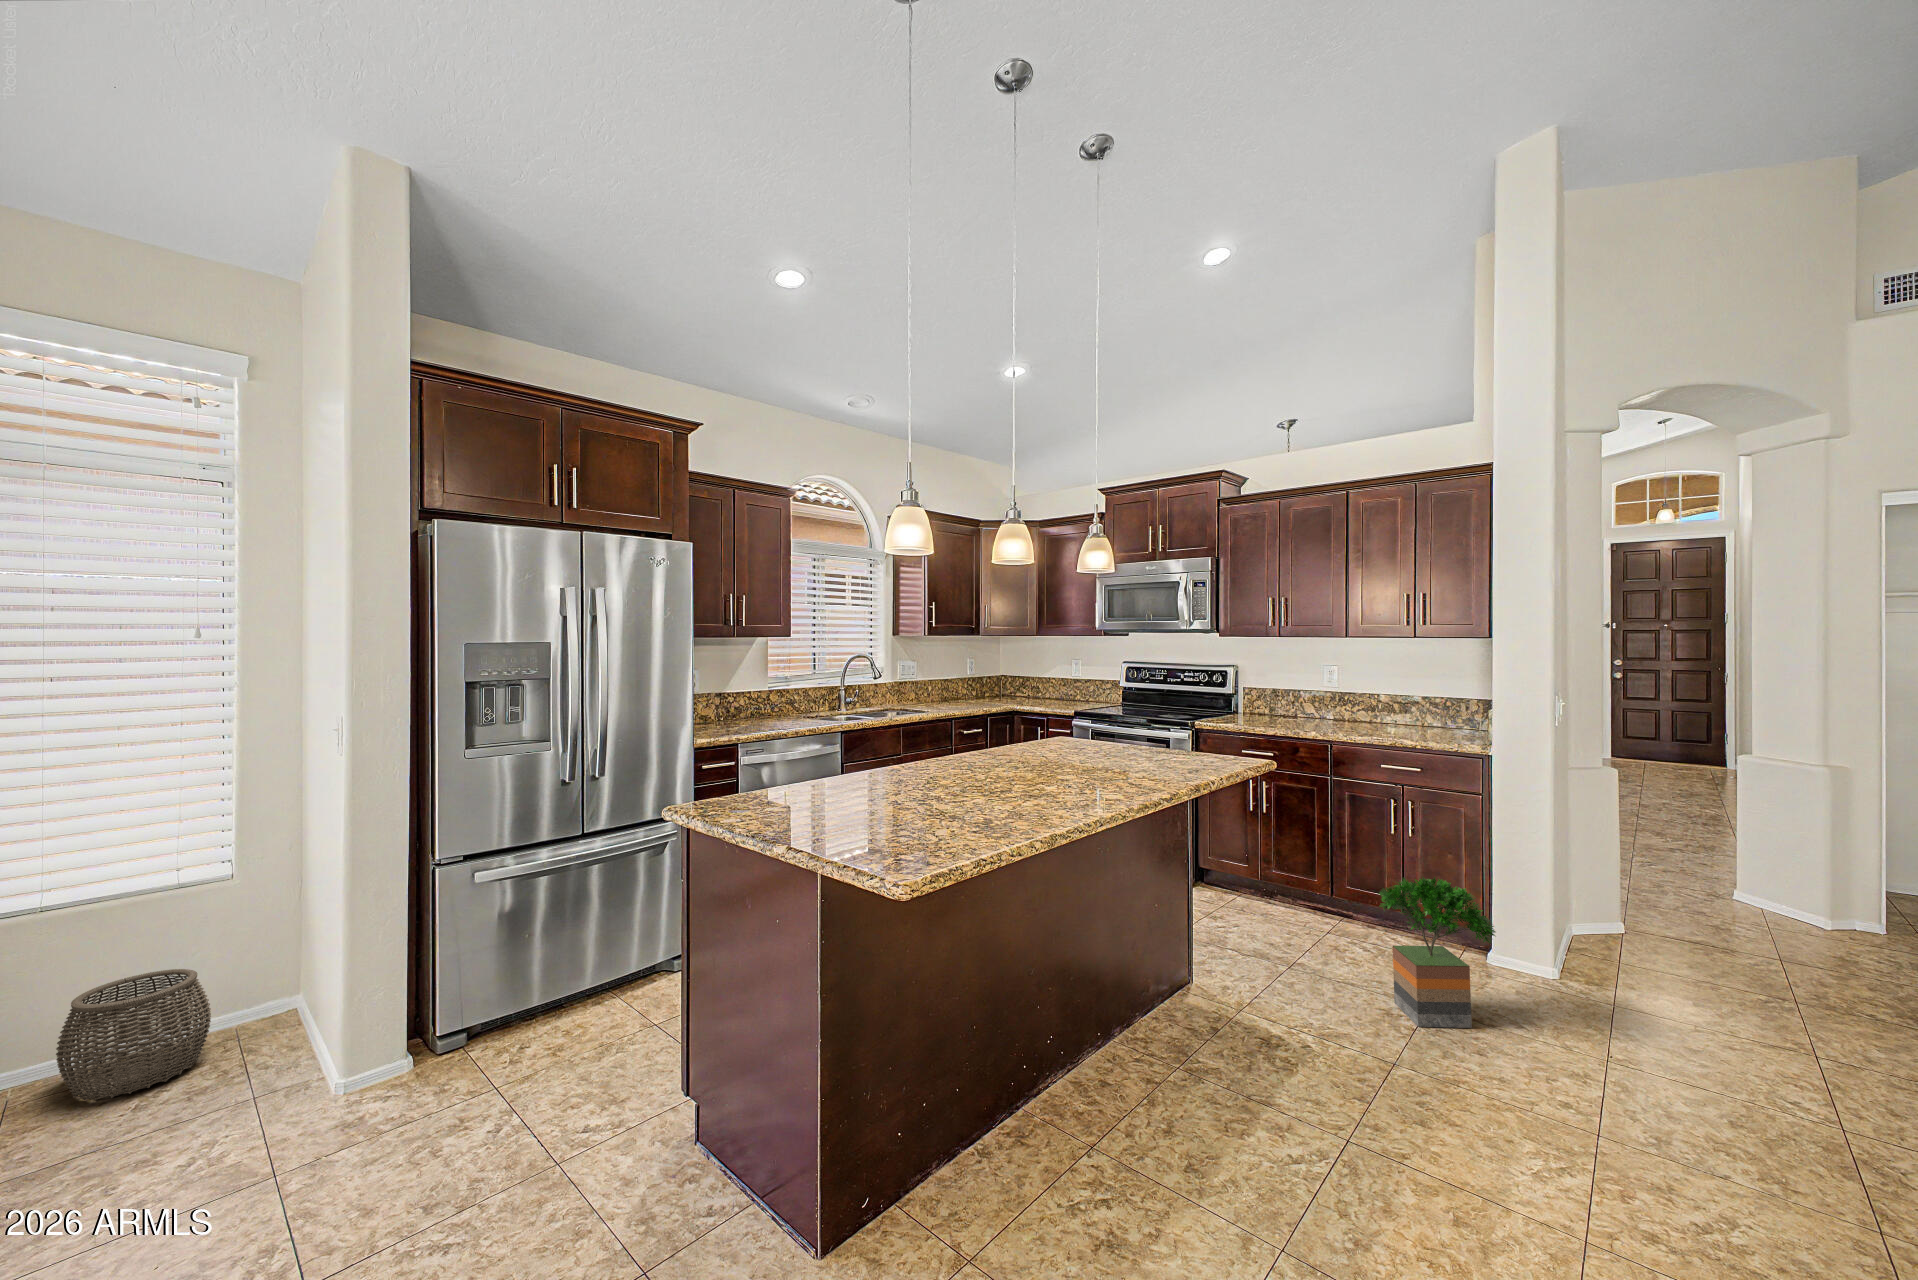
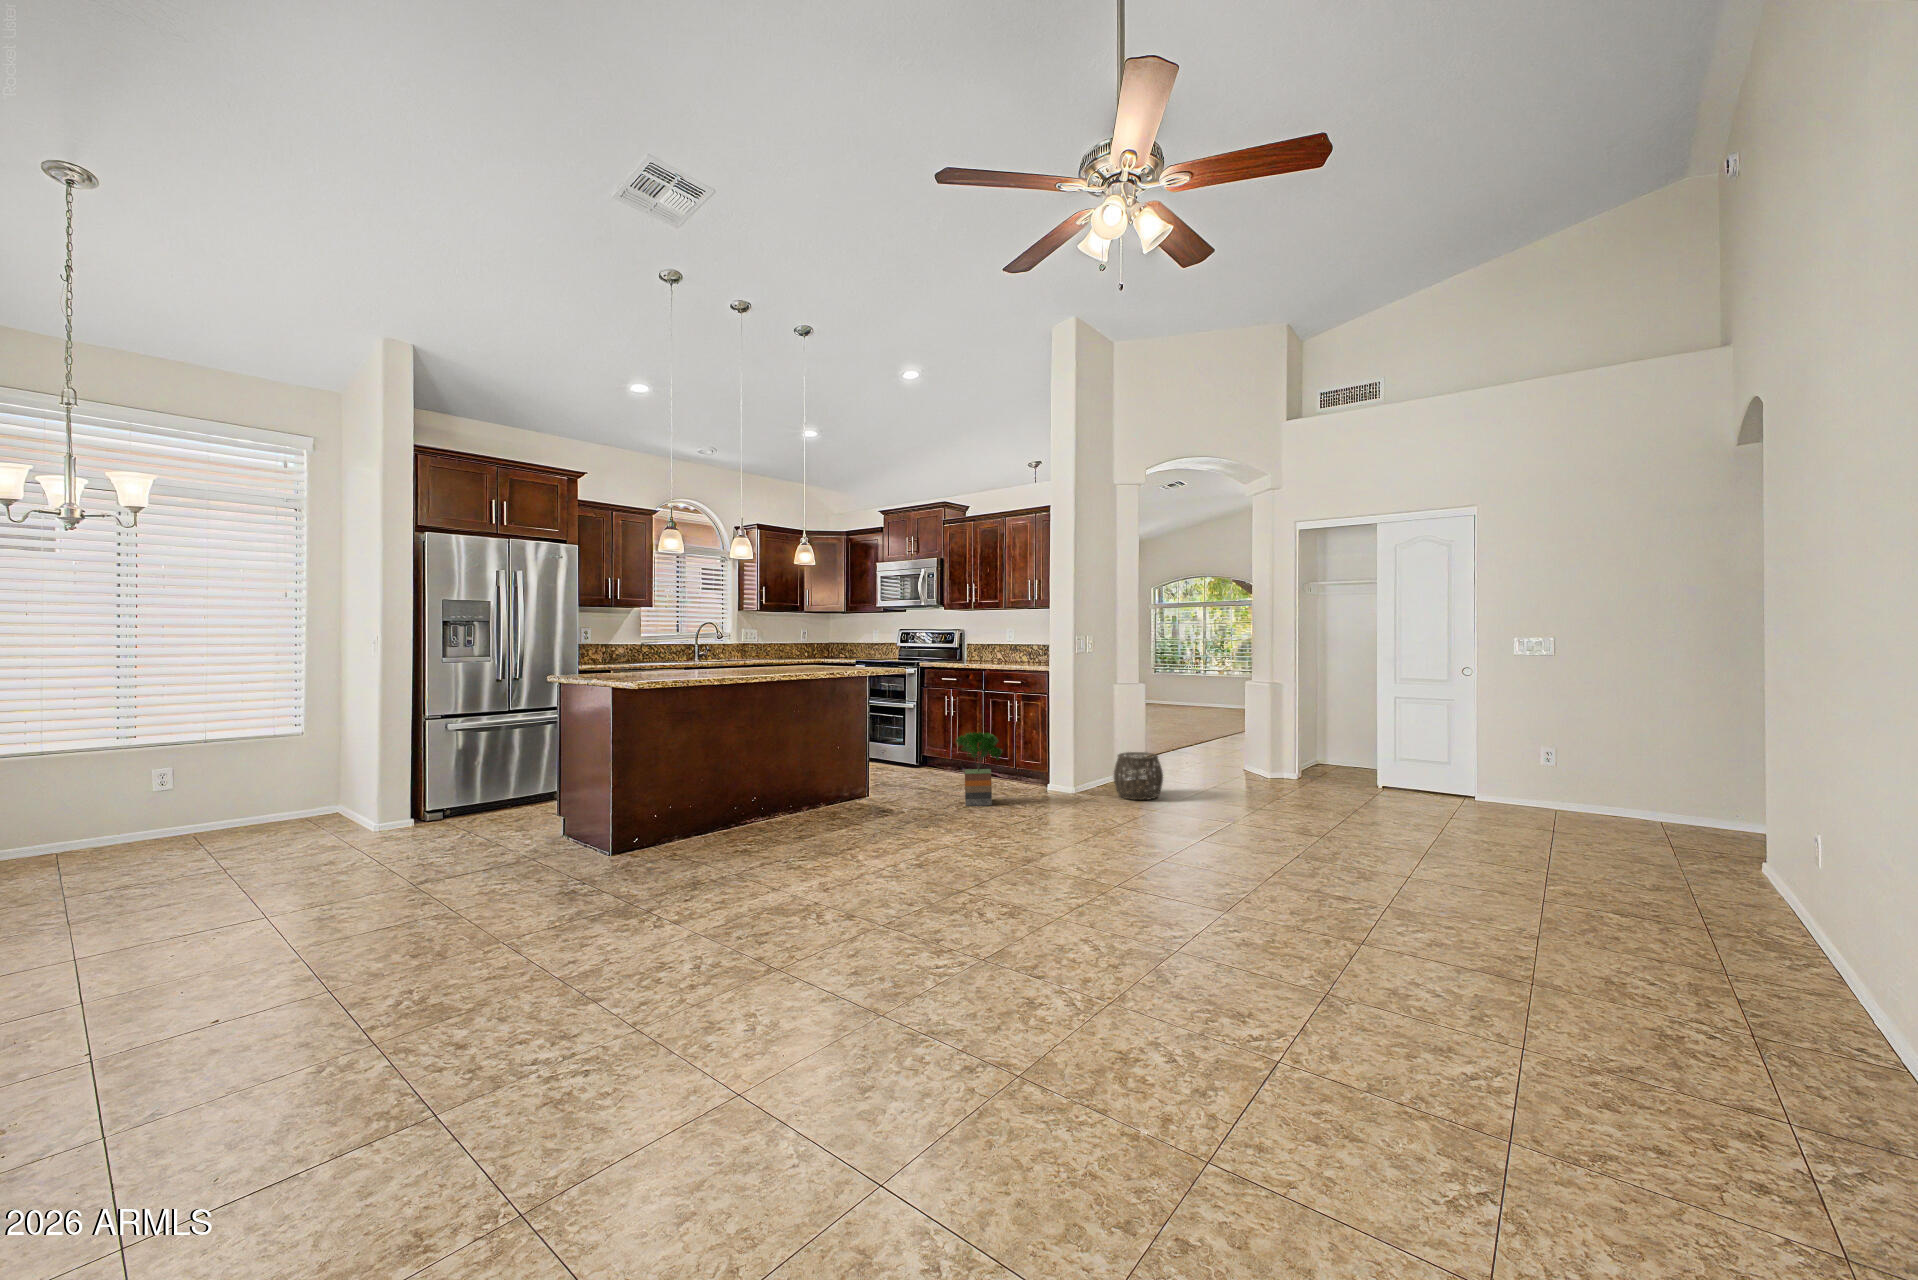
woven basket: present [56,969,211,1100] -> present [1114,752,1163,800]

